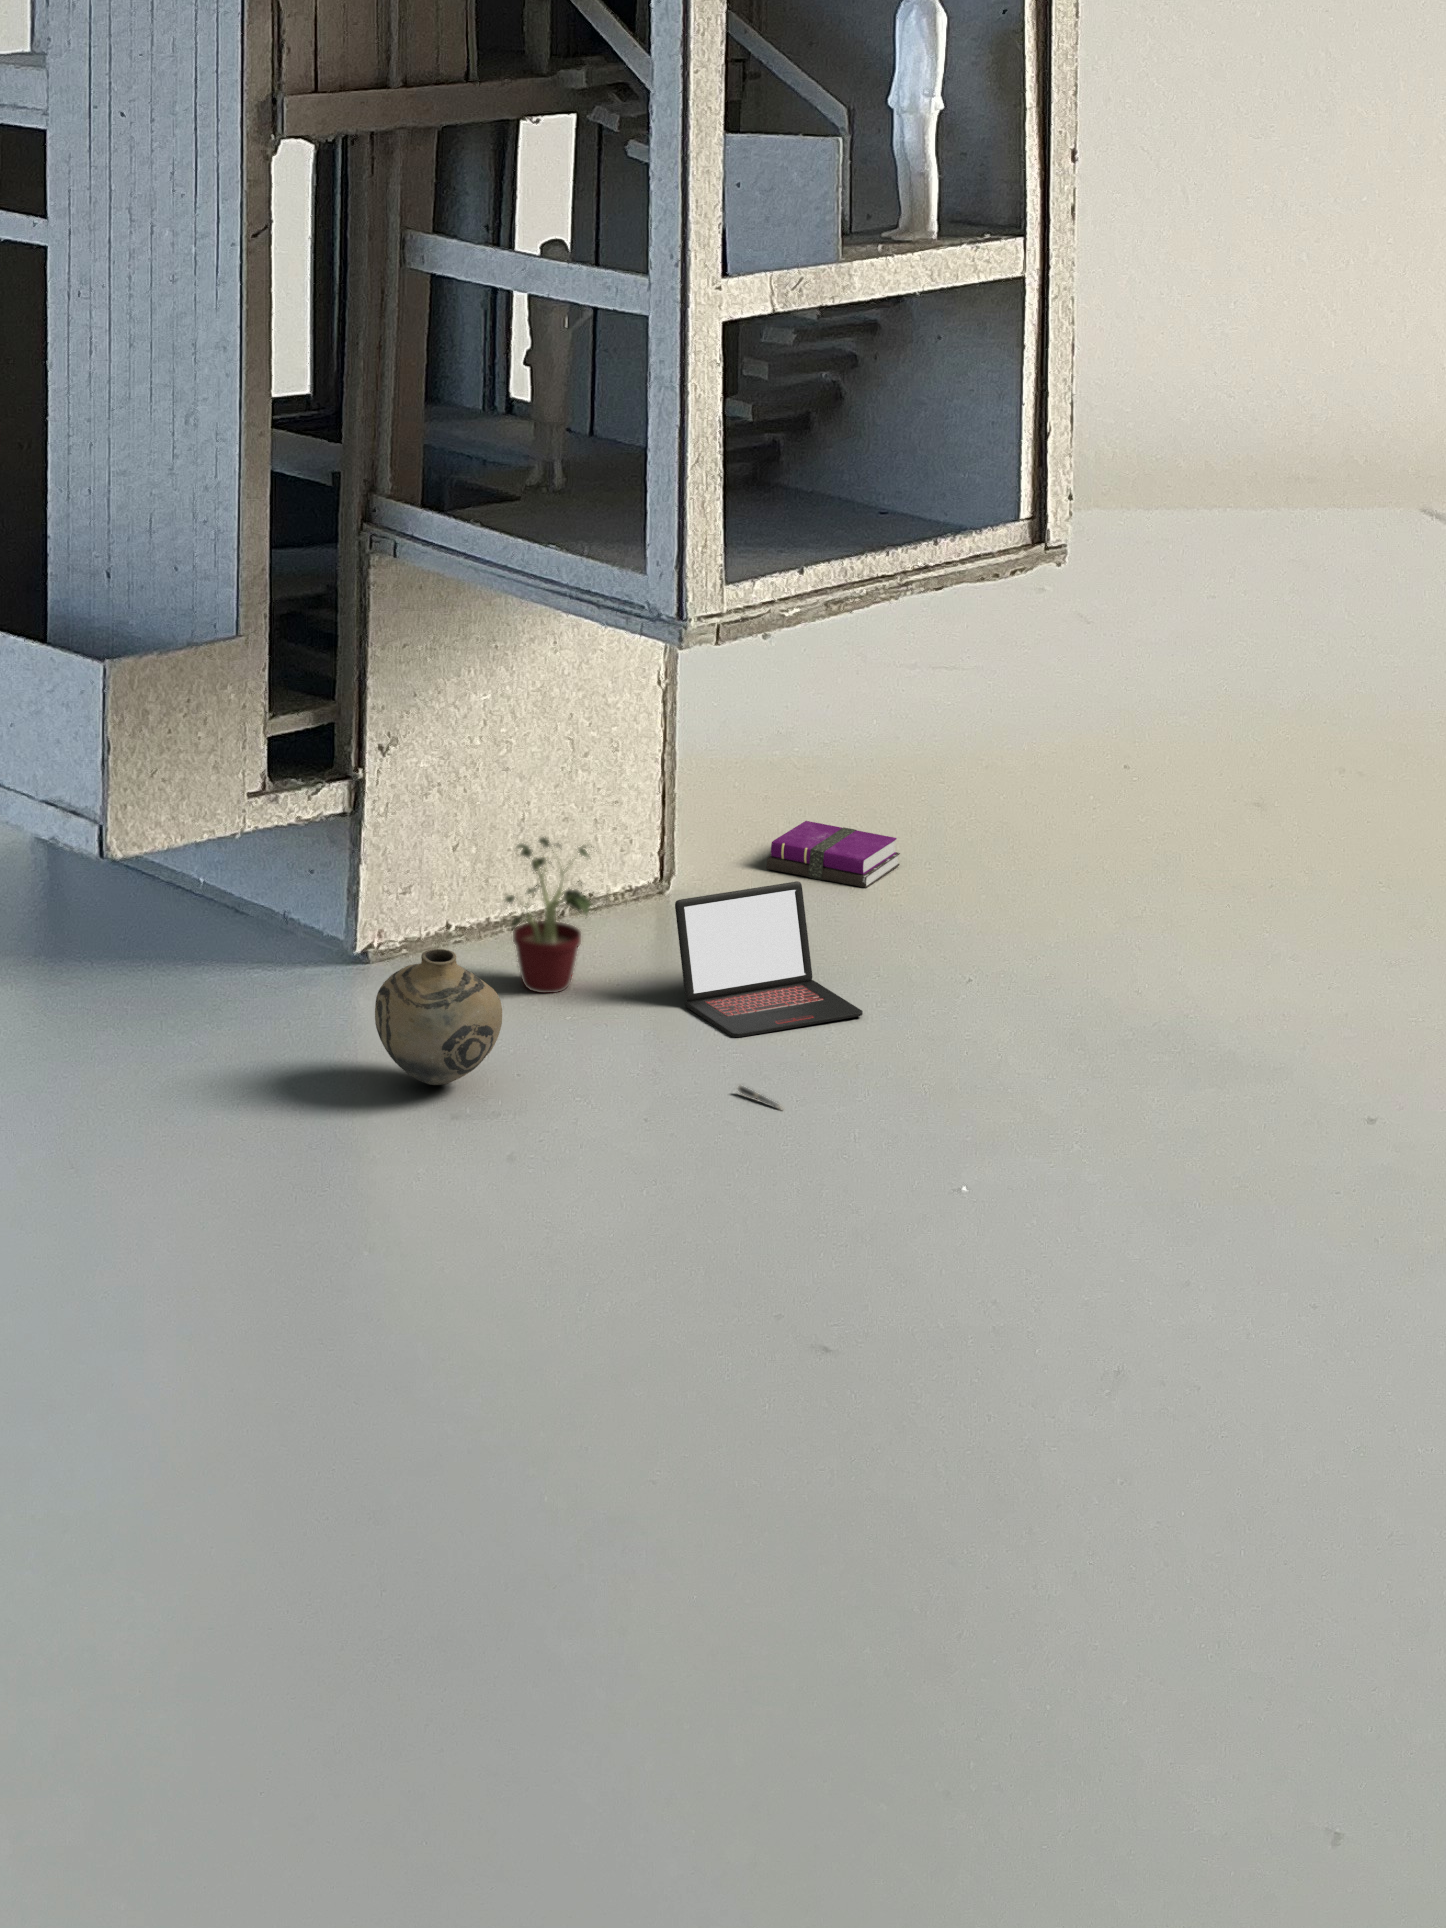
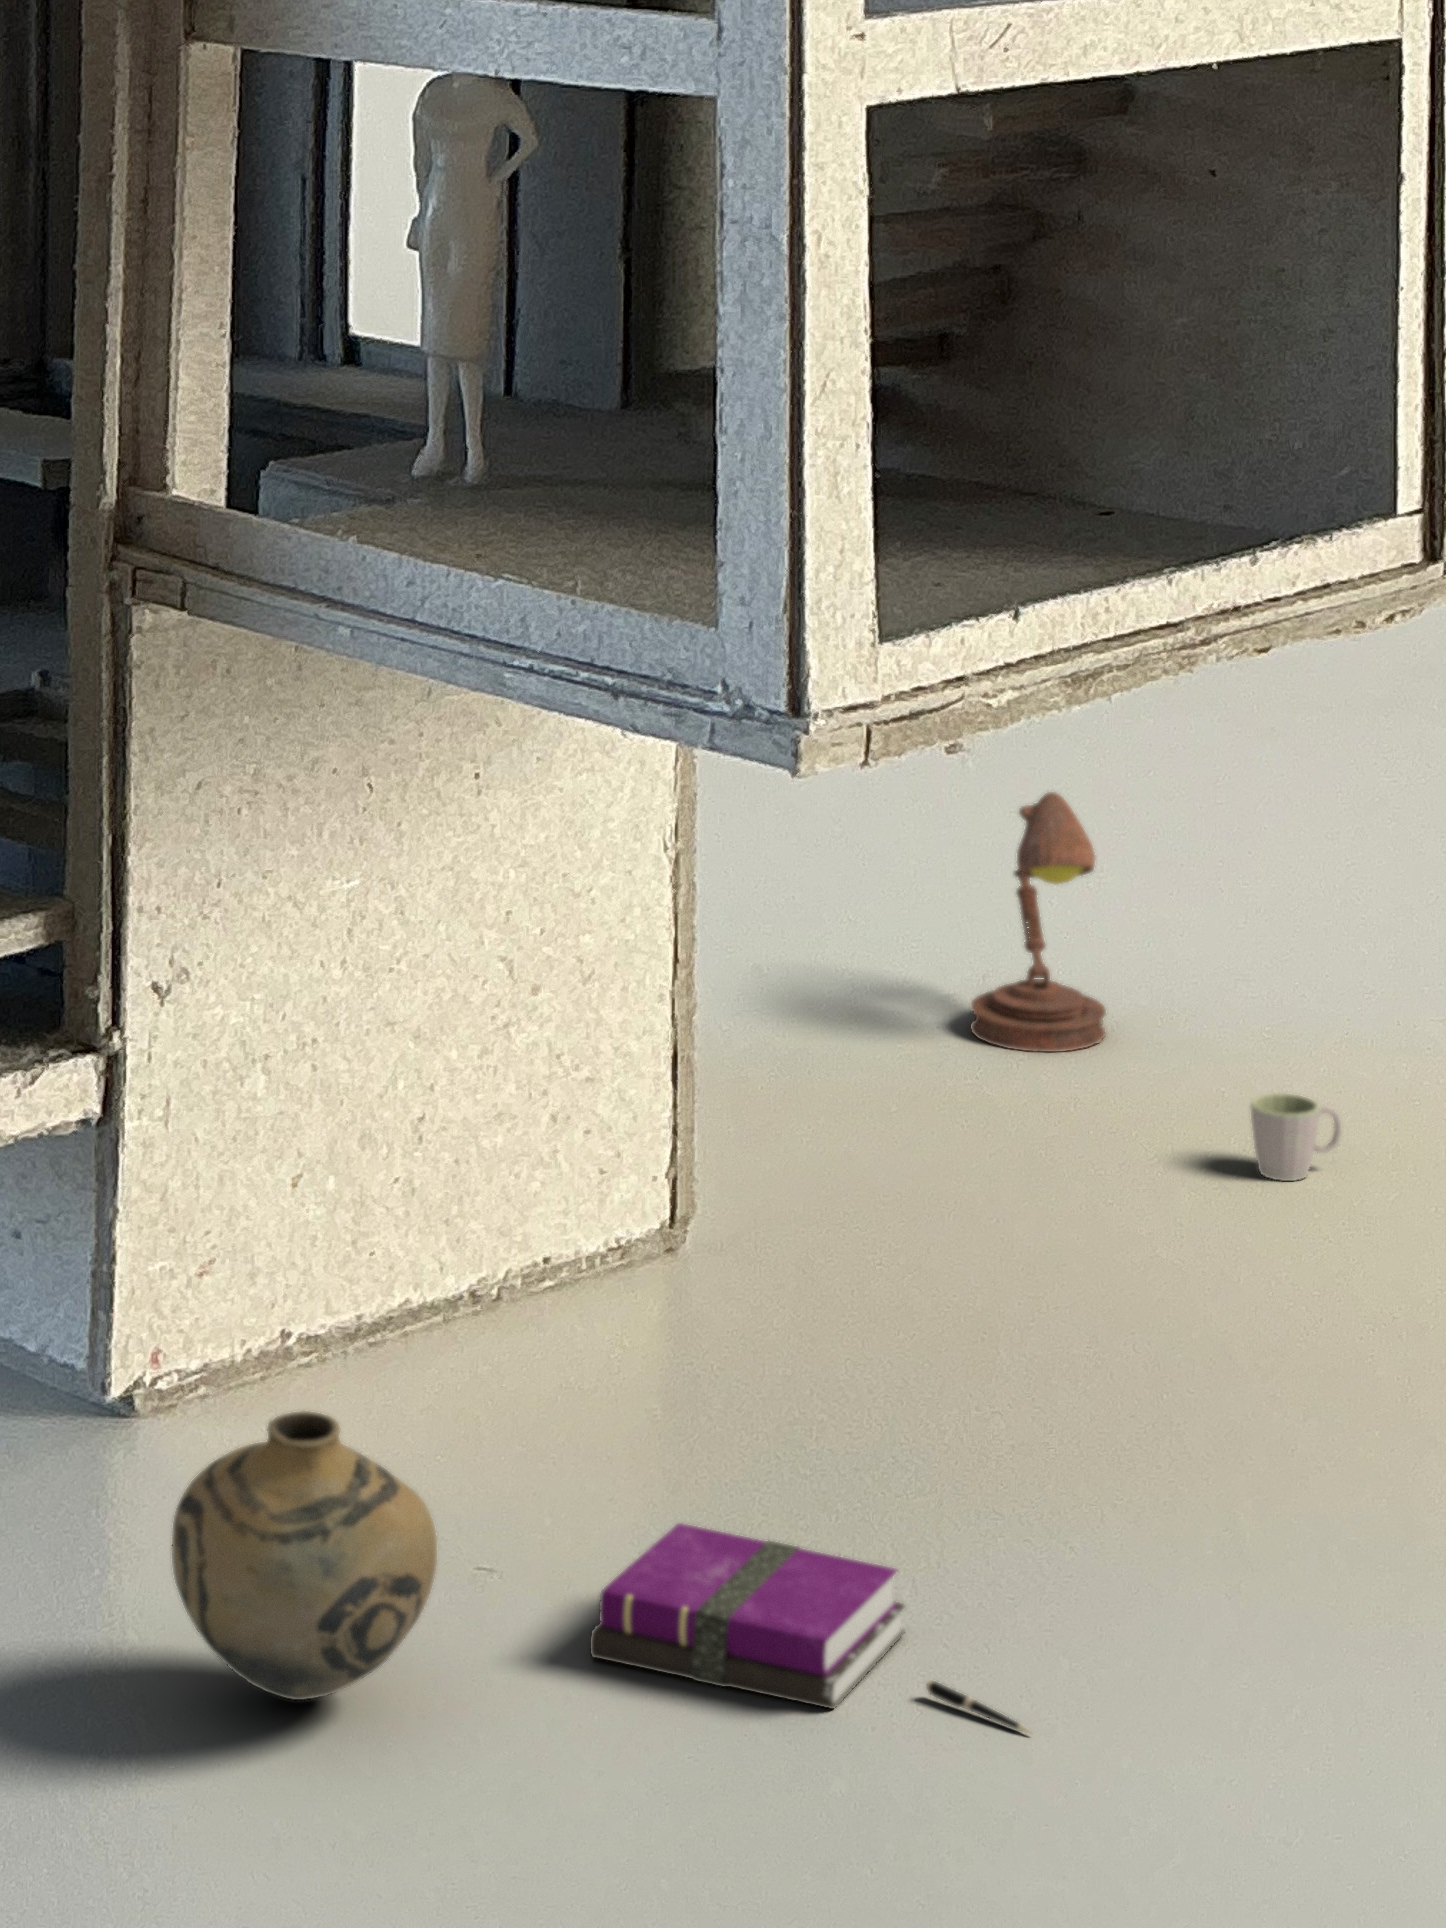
desk lamp: none [842,652,917,794] -> present [971,792,1106,1052]
mug: none [975,818,1024,864] -> present [1250,1093,1341,1181]
notebook: present [767,821,900,888] -> present [590,1523,905,1709]
potted plant: present [505,837,595,993] -> none [405,1160,596,1477]
laptop: present [675,881,863,1037] -> none [753,1237,1134,1564]

